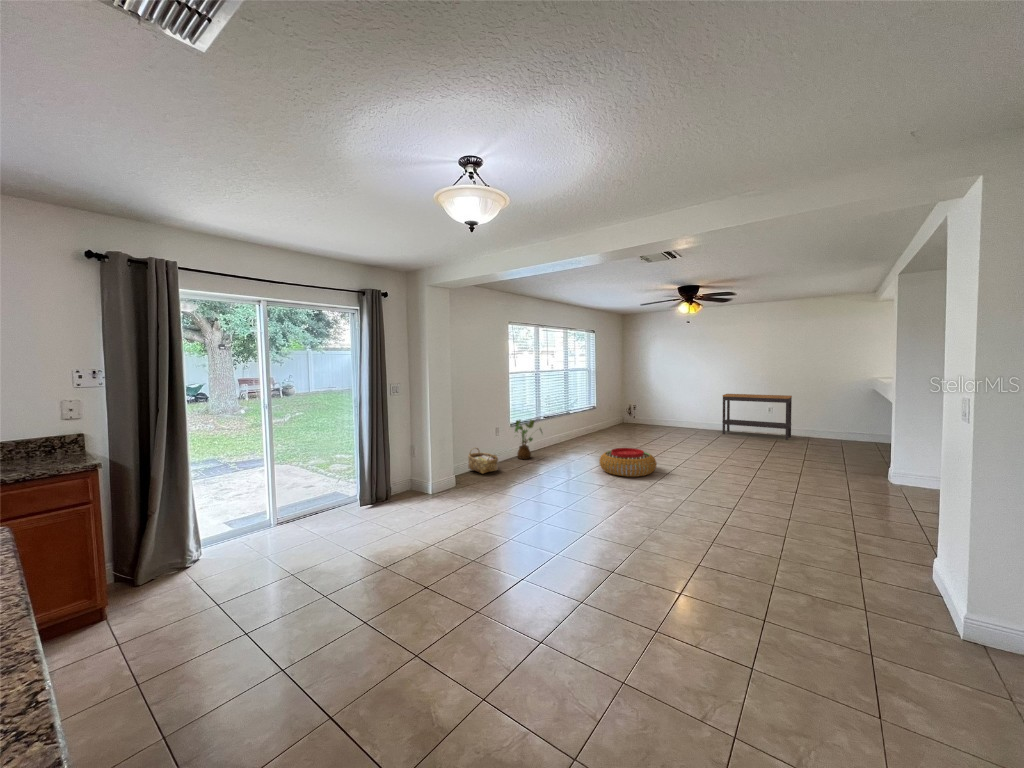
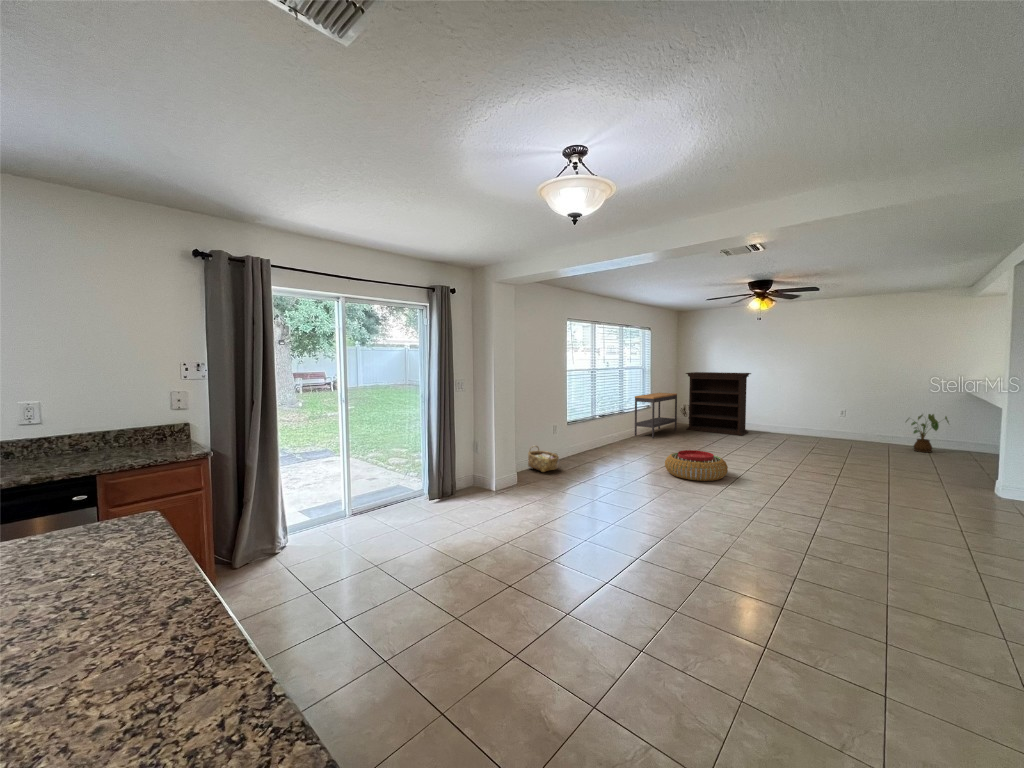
bookshelf: none [626,373,686,432] -> present [686,372,751,435]
console table: present [722,394,792,440] -> present [635,393,677,438]
house plant: present [515,420,542,459] -> present [906,414,949,452]

